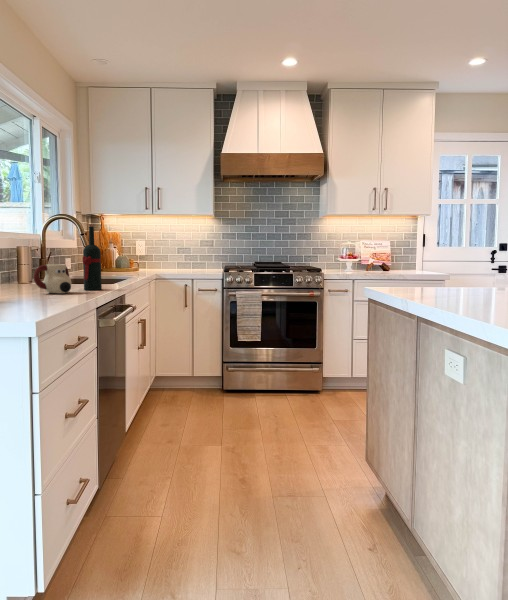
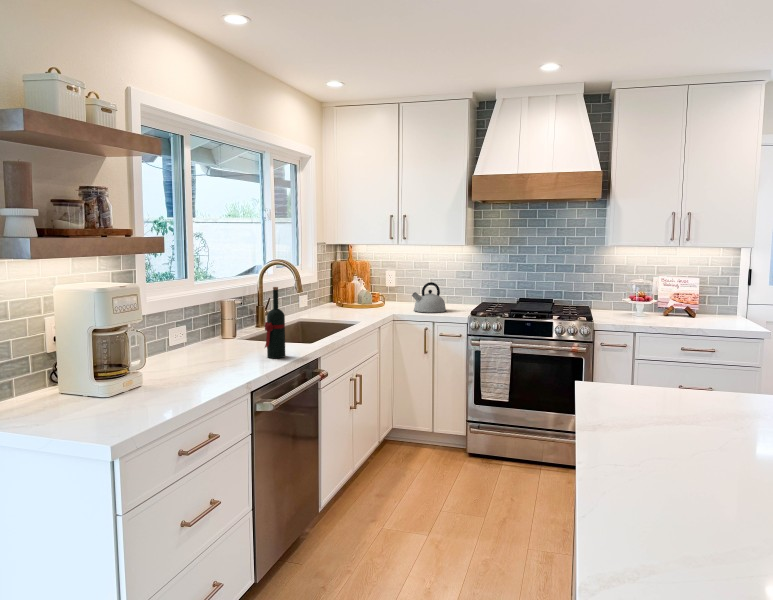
kettle: none [169,247,199,272] -> present [412,282,446,313]
mug: present [34,264,71,293] -> none [208,332,247,366]

